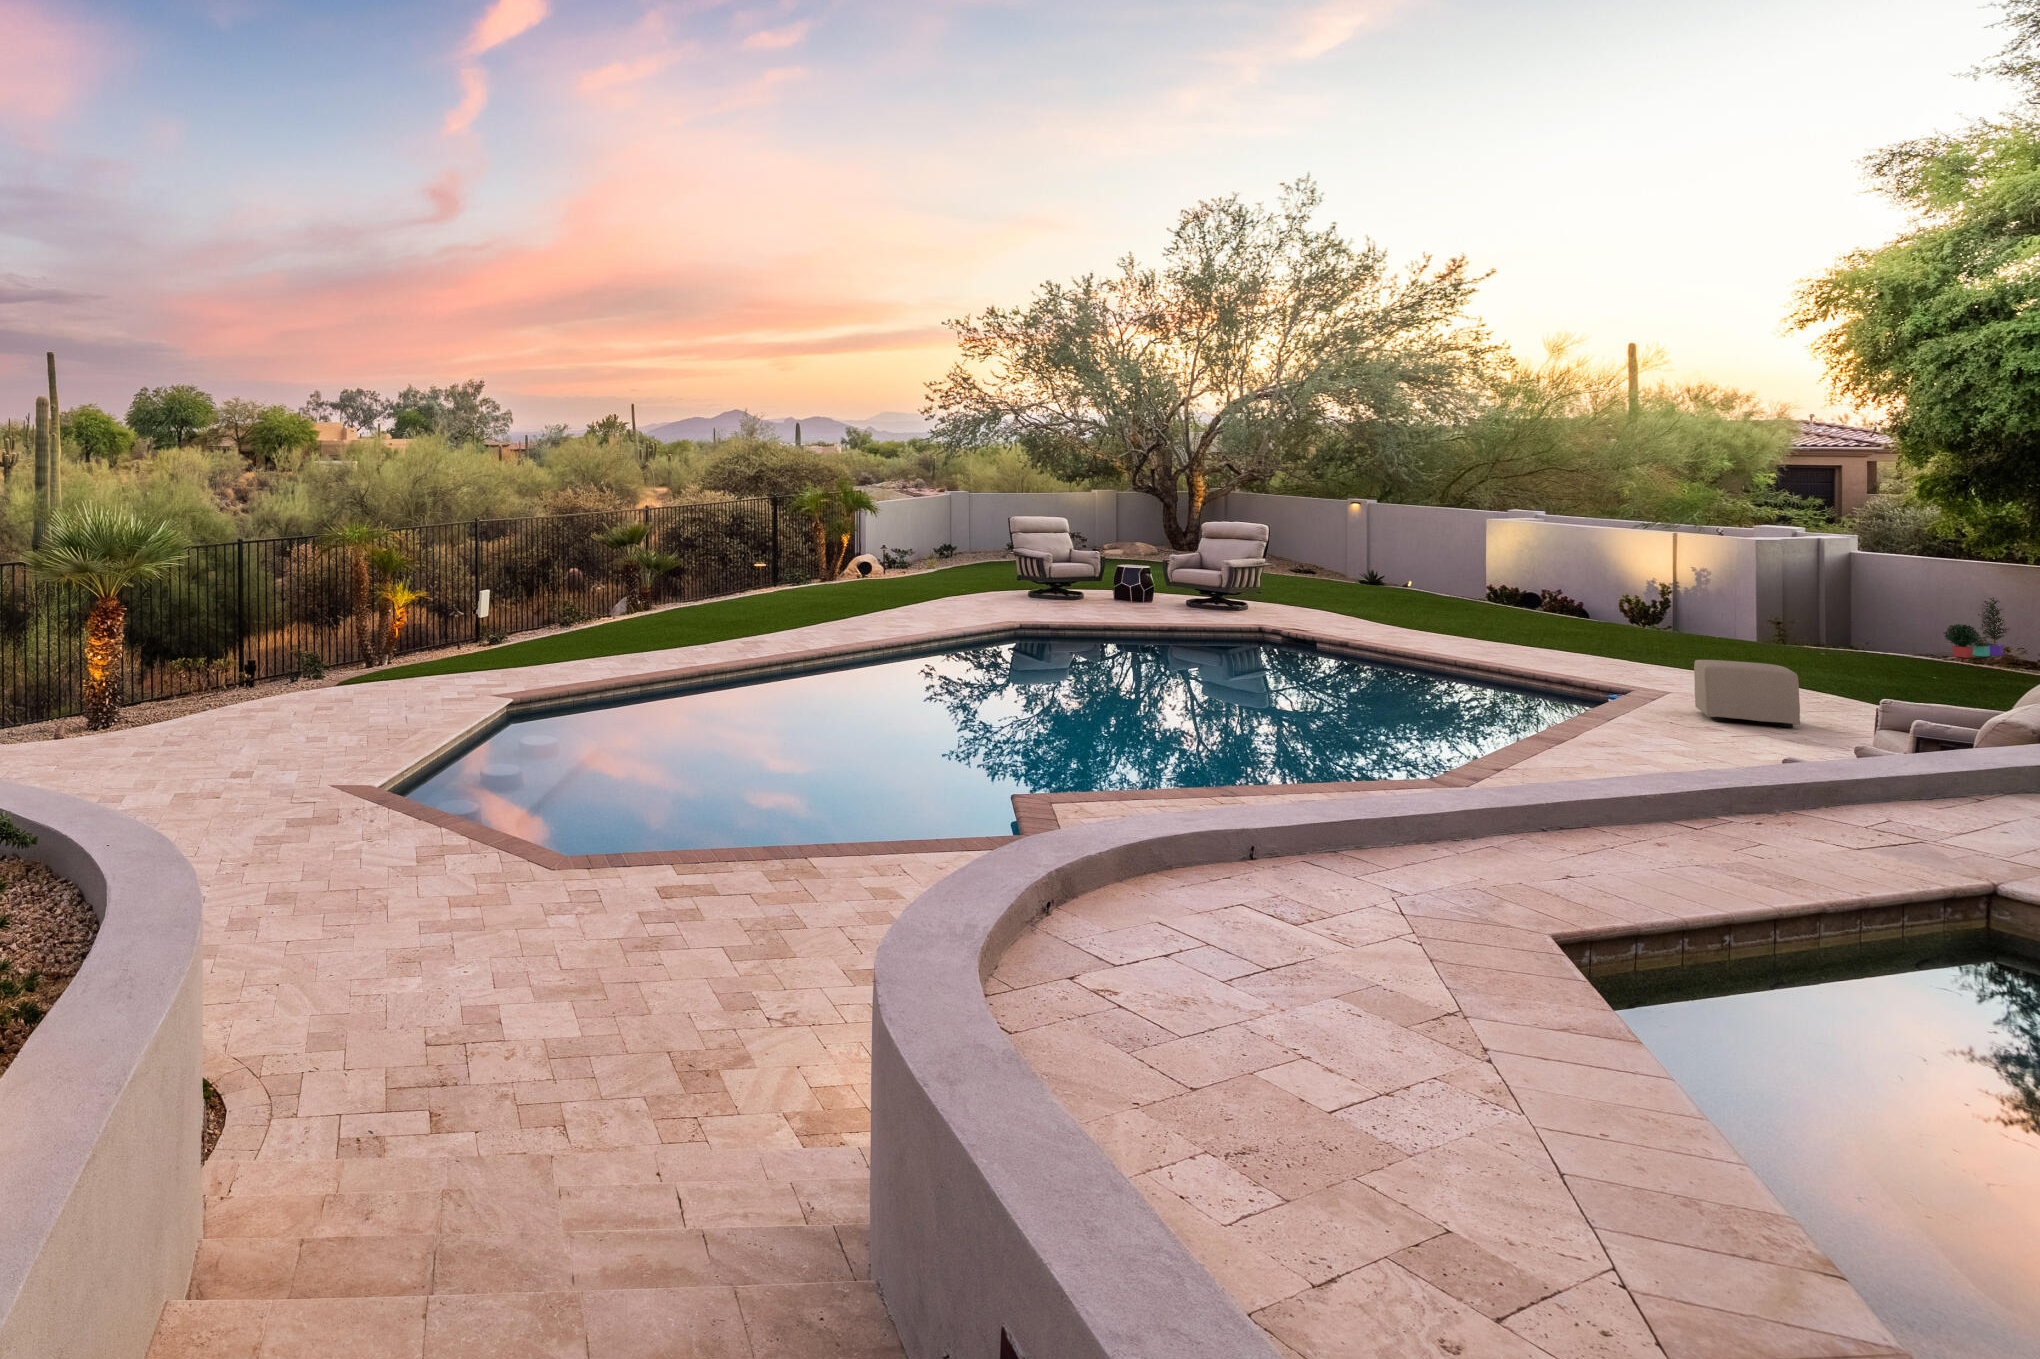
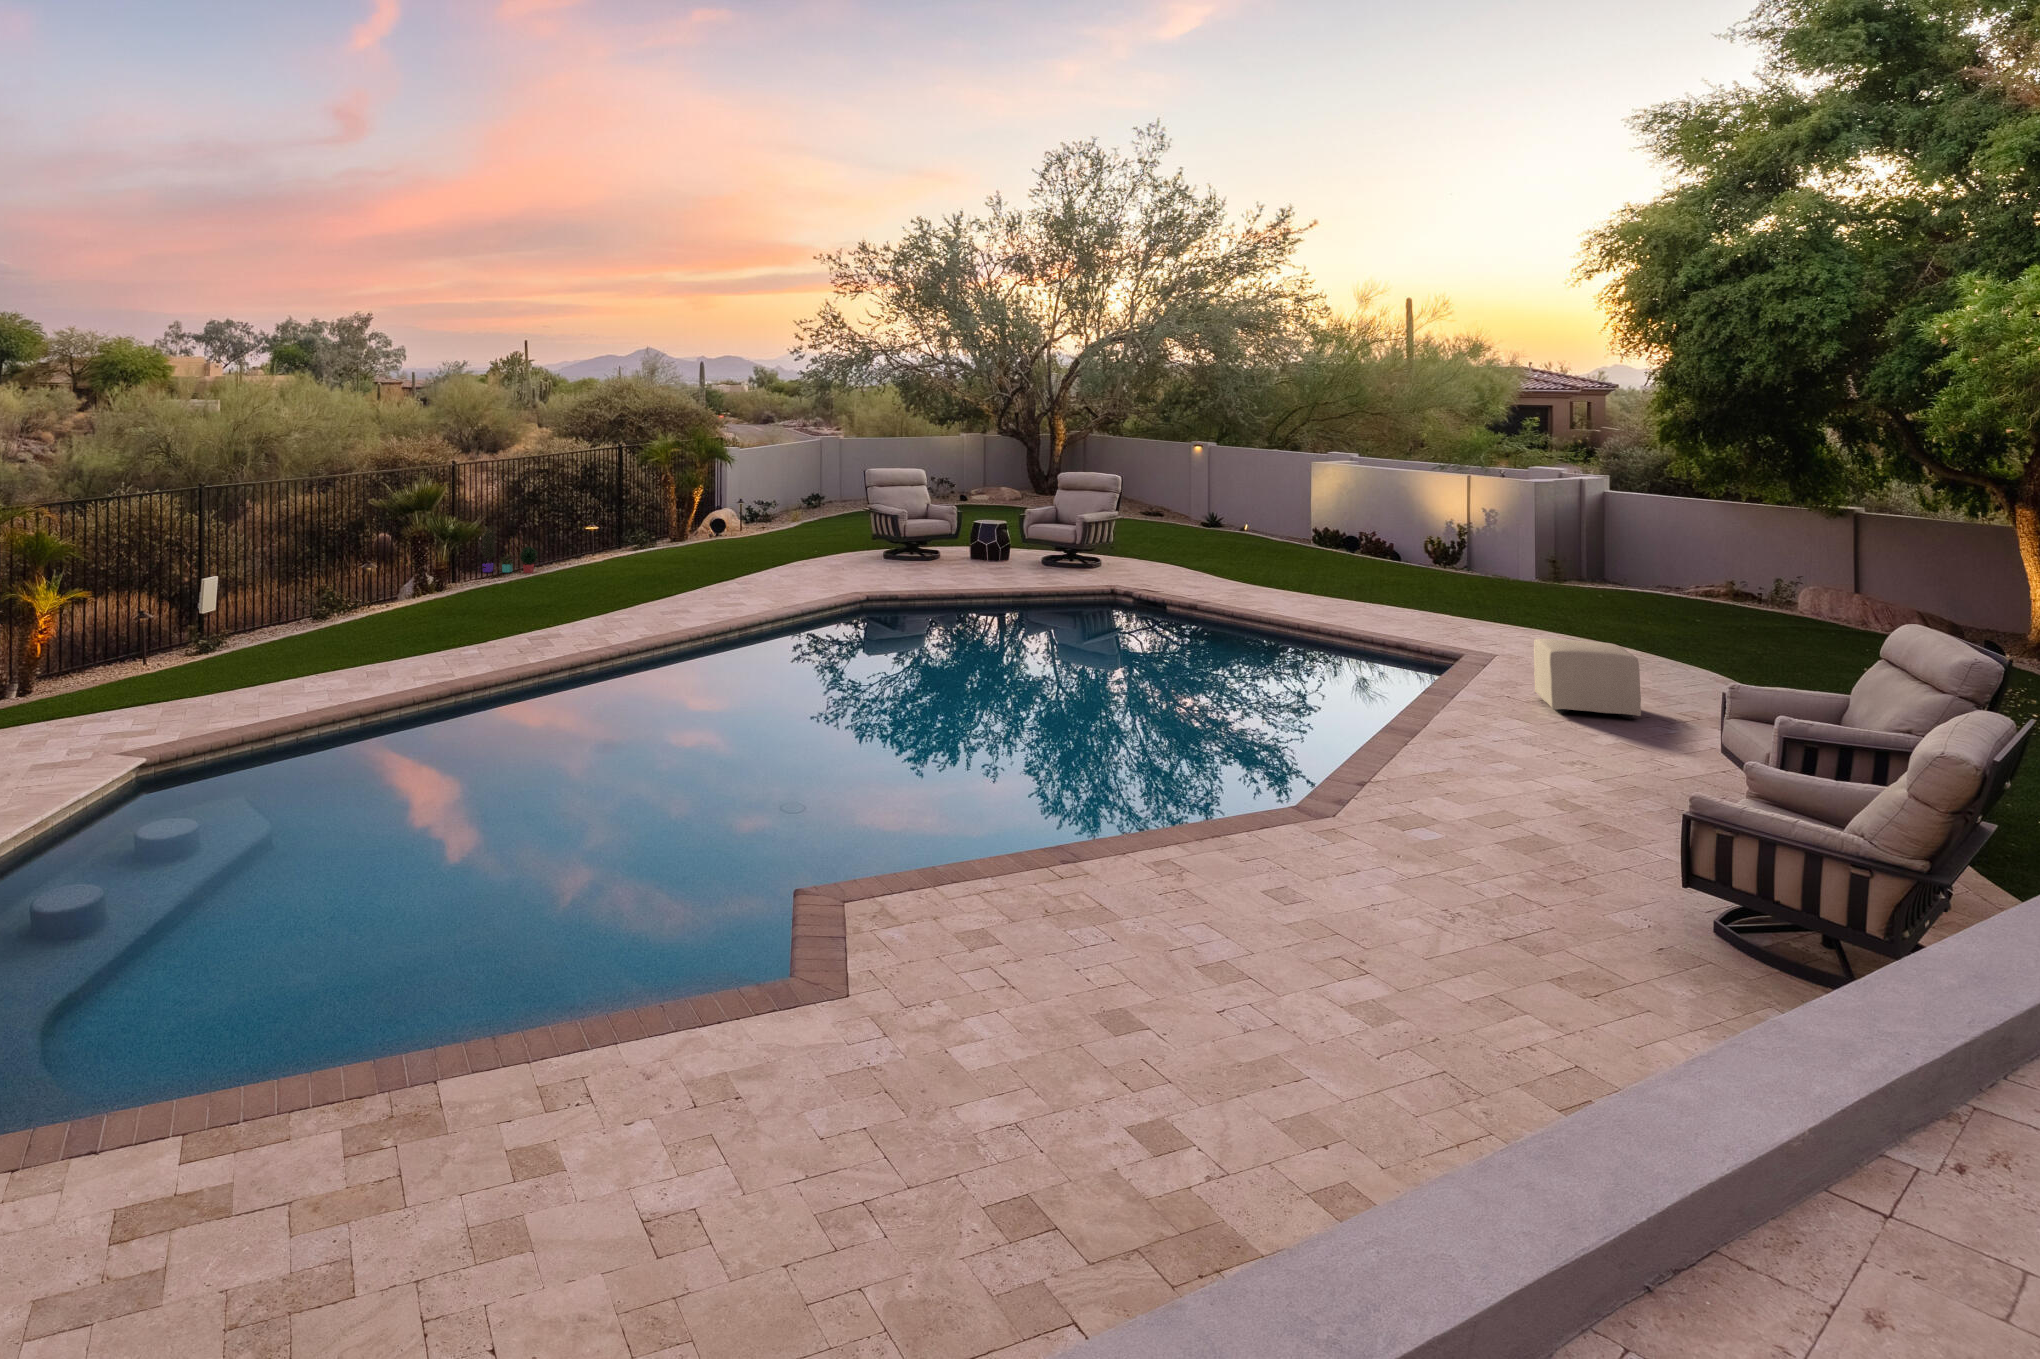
potted plant: present [1944,598,2010,658] -> present [480,526,538,573]

